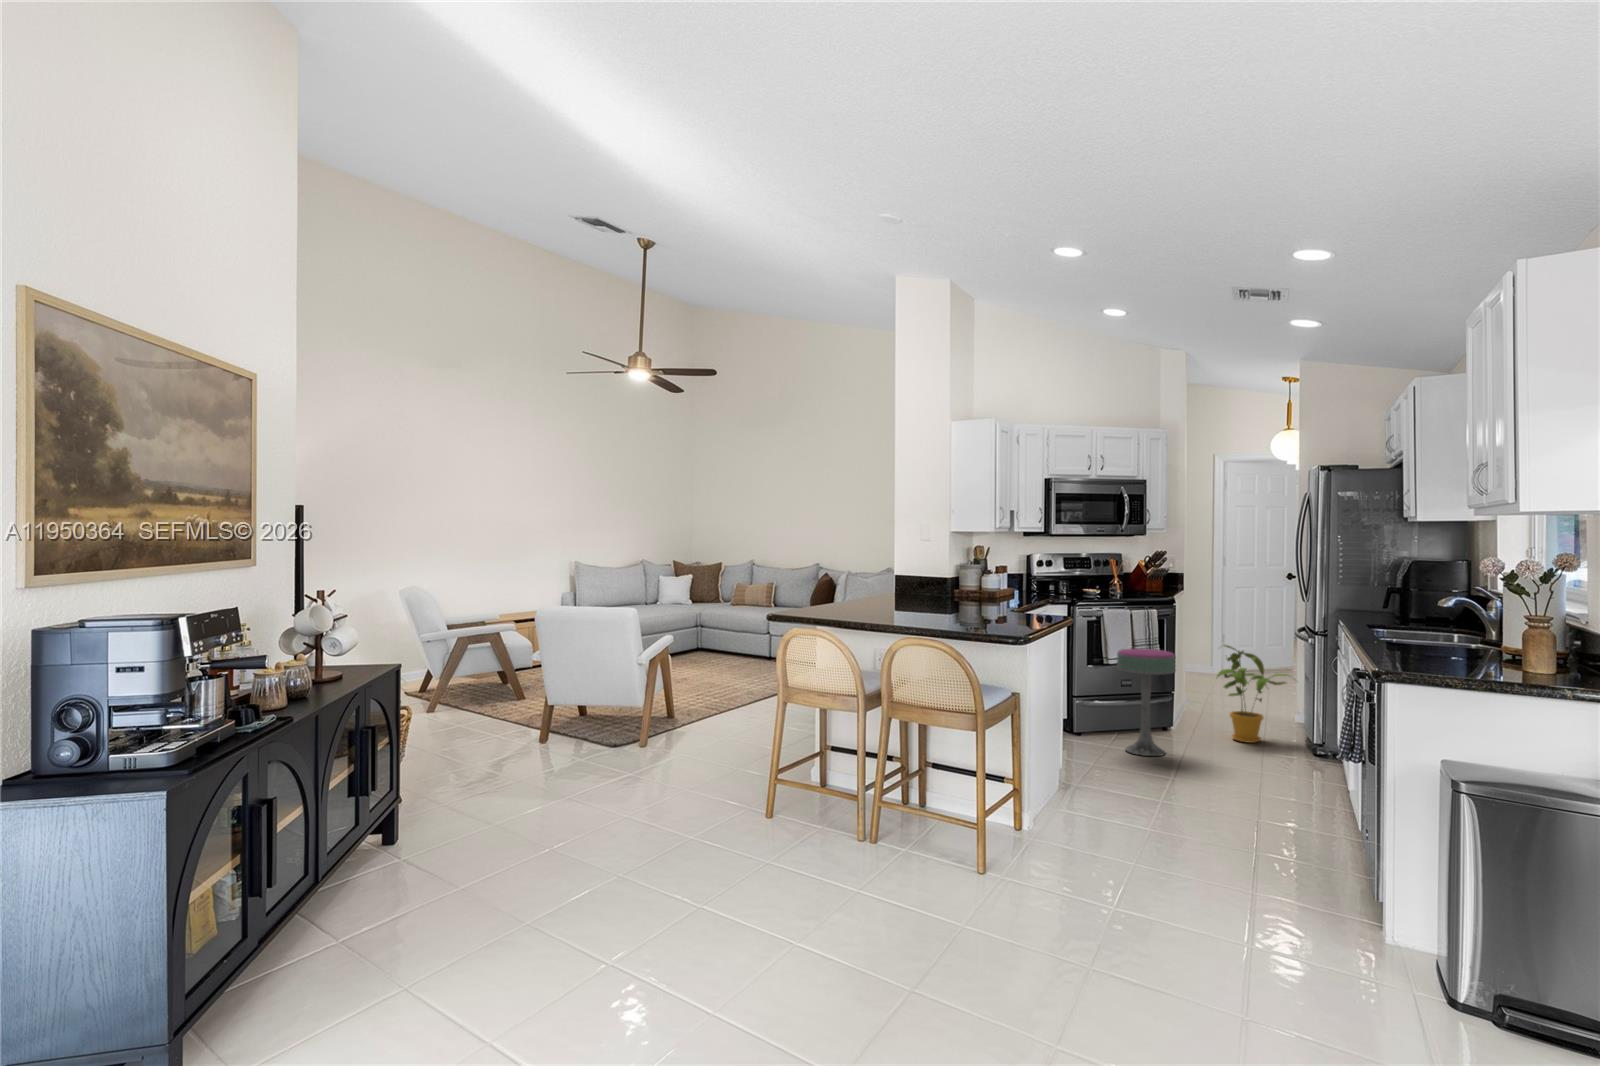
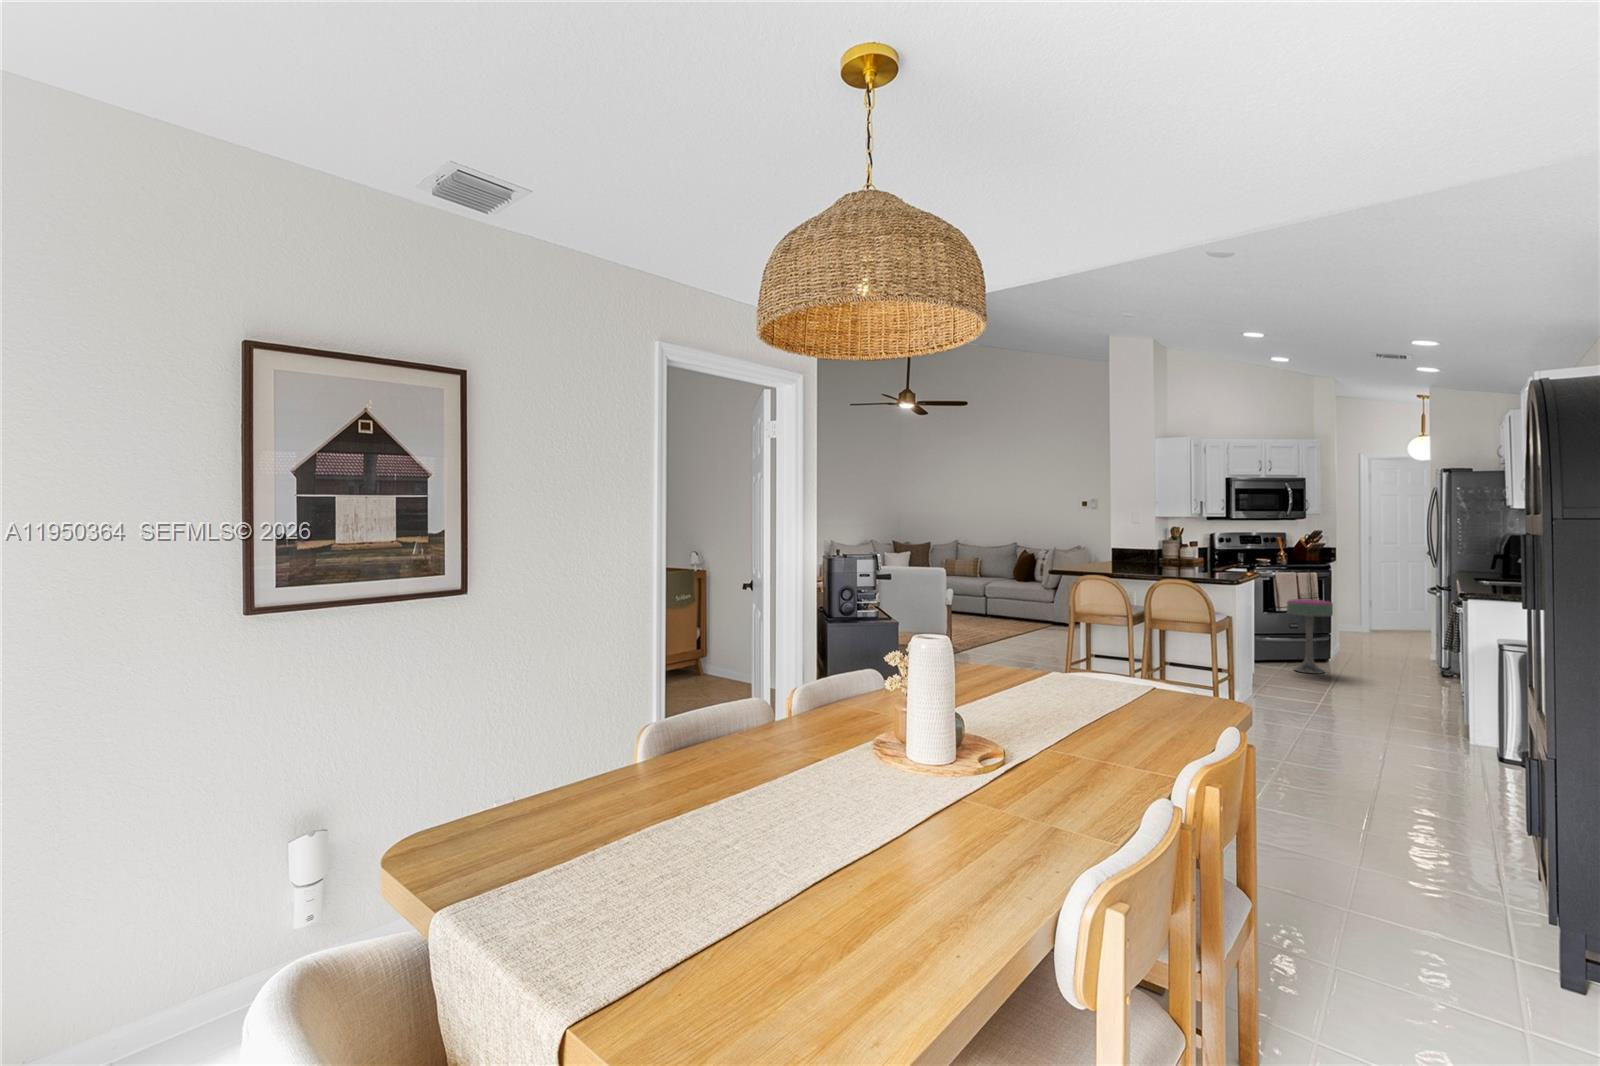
house plant: present [1217,645,1290,743] -> none [1364,598,1433,668]

